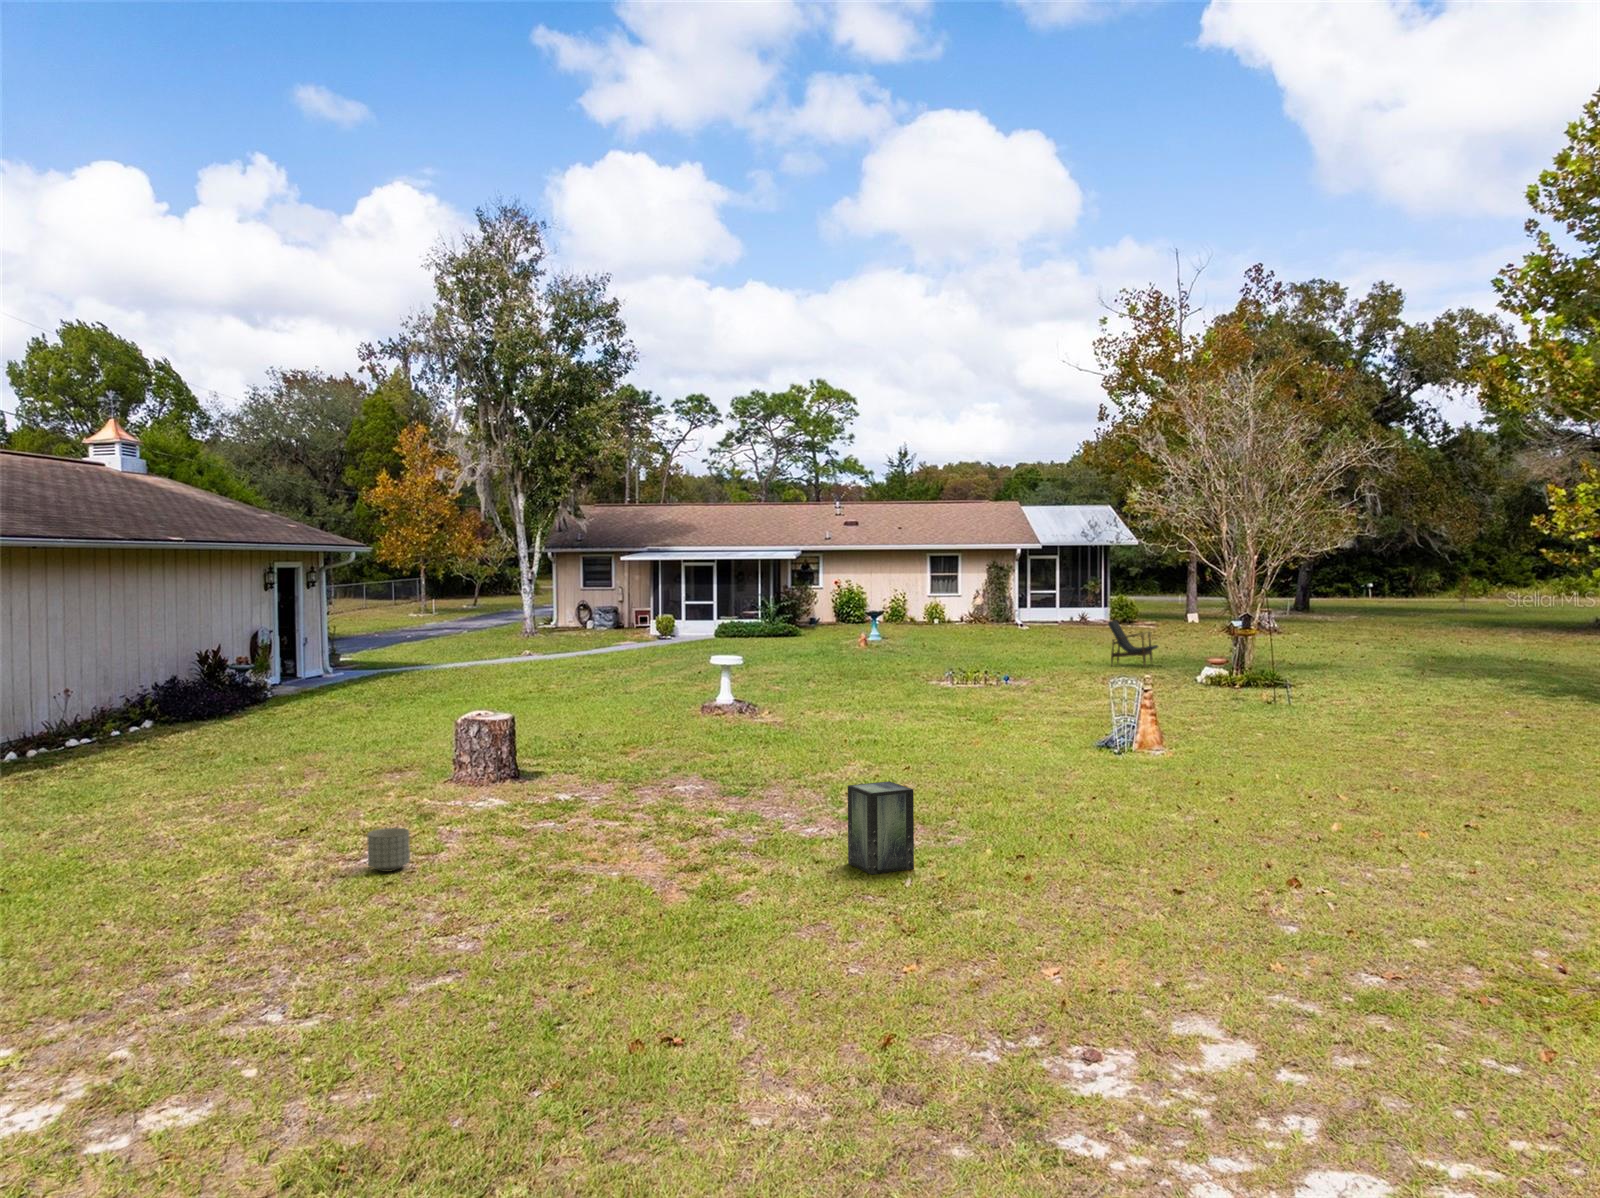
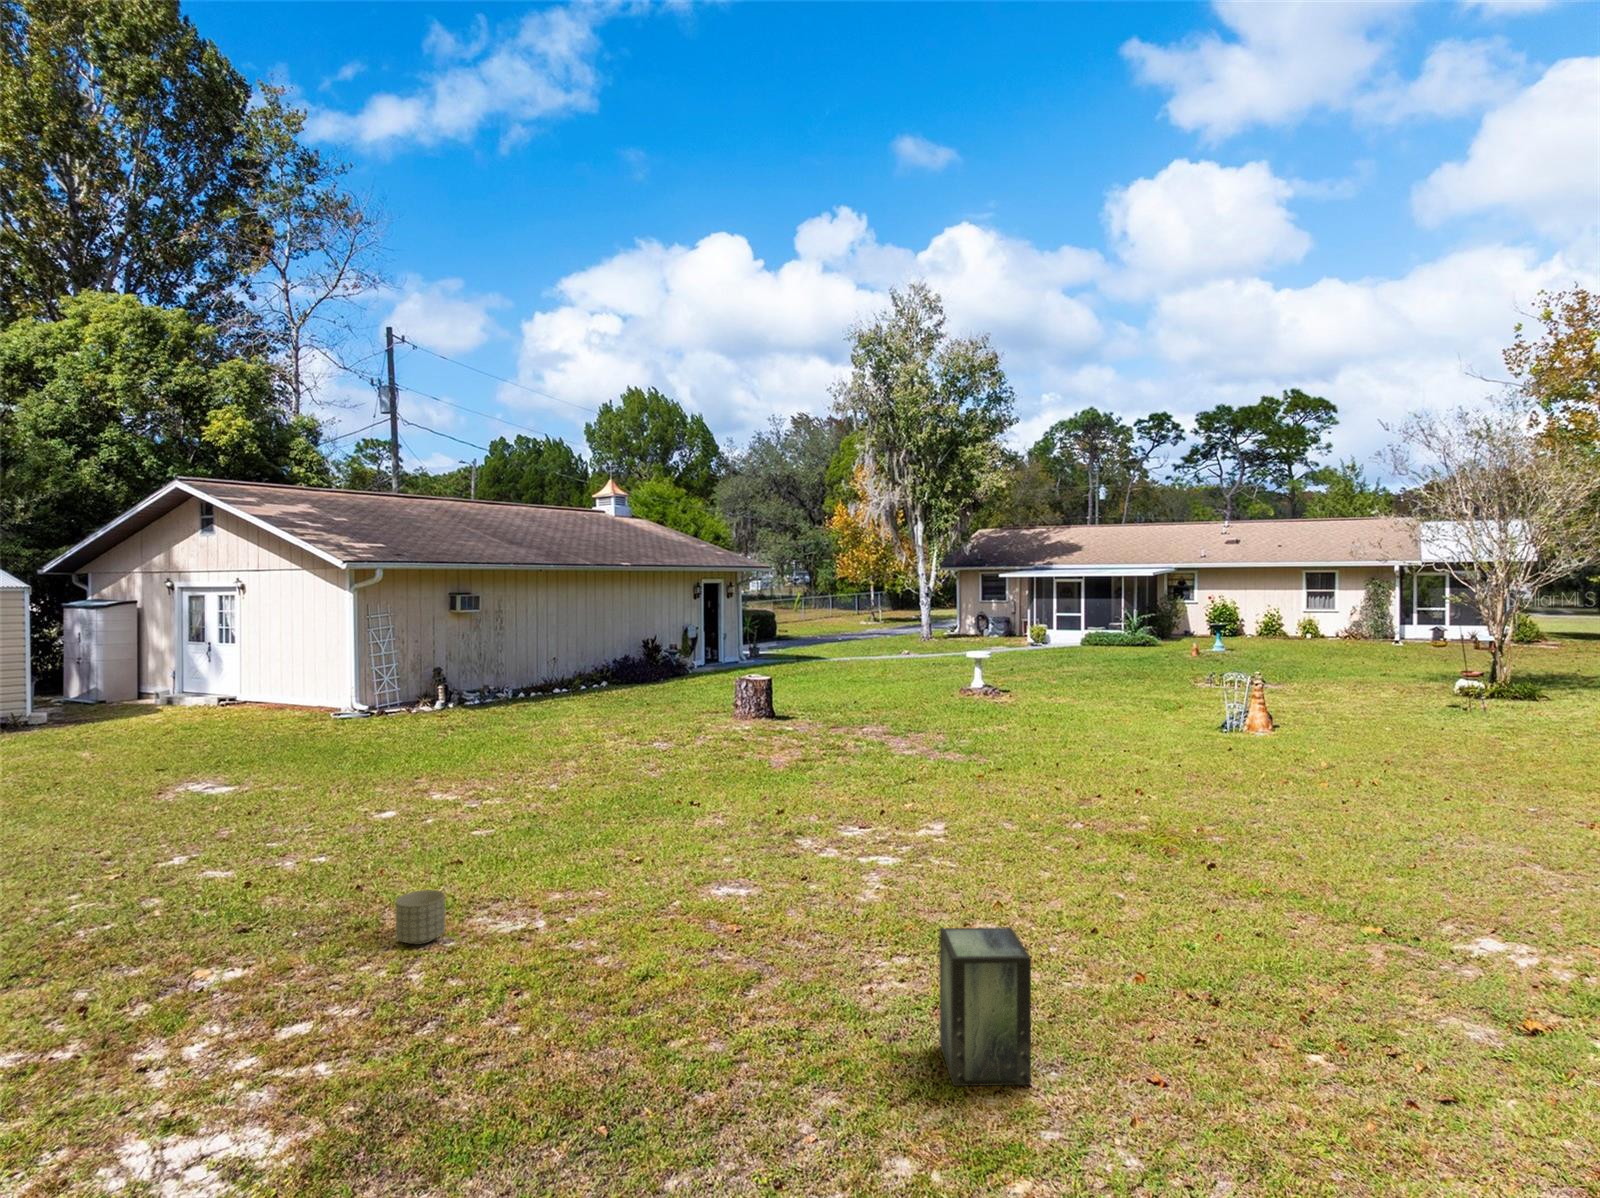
lounge chair: present [1108,620,1158,667] -> none [1502,647,1574,703]

